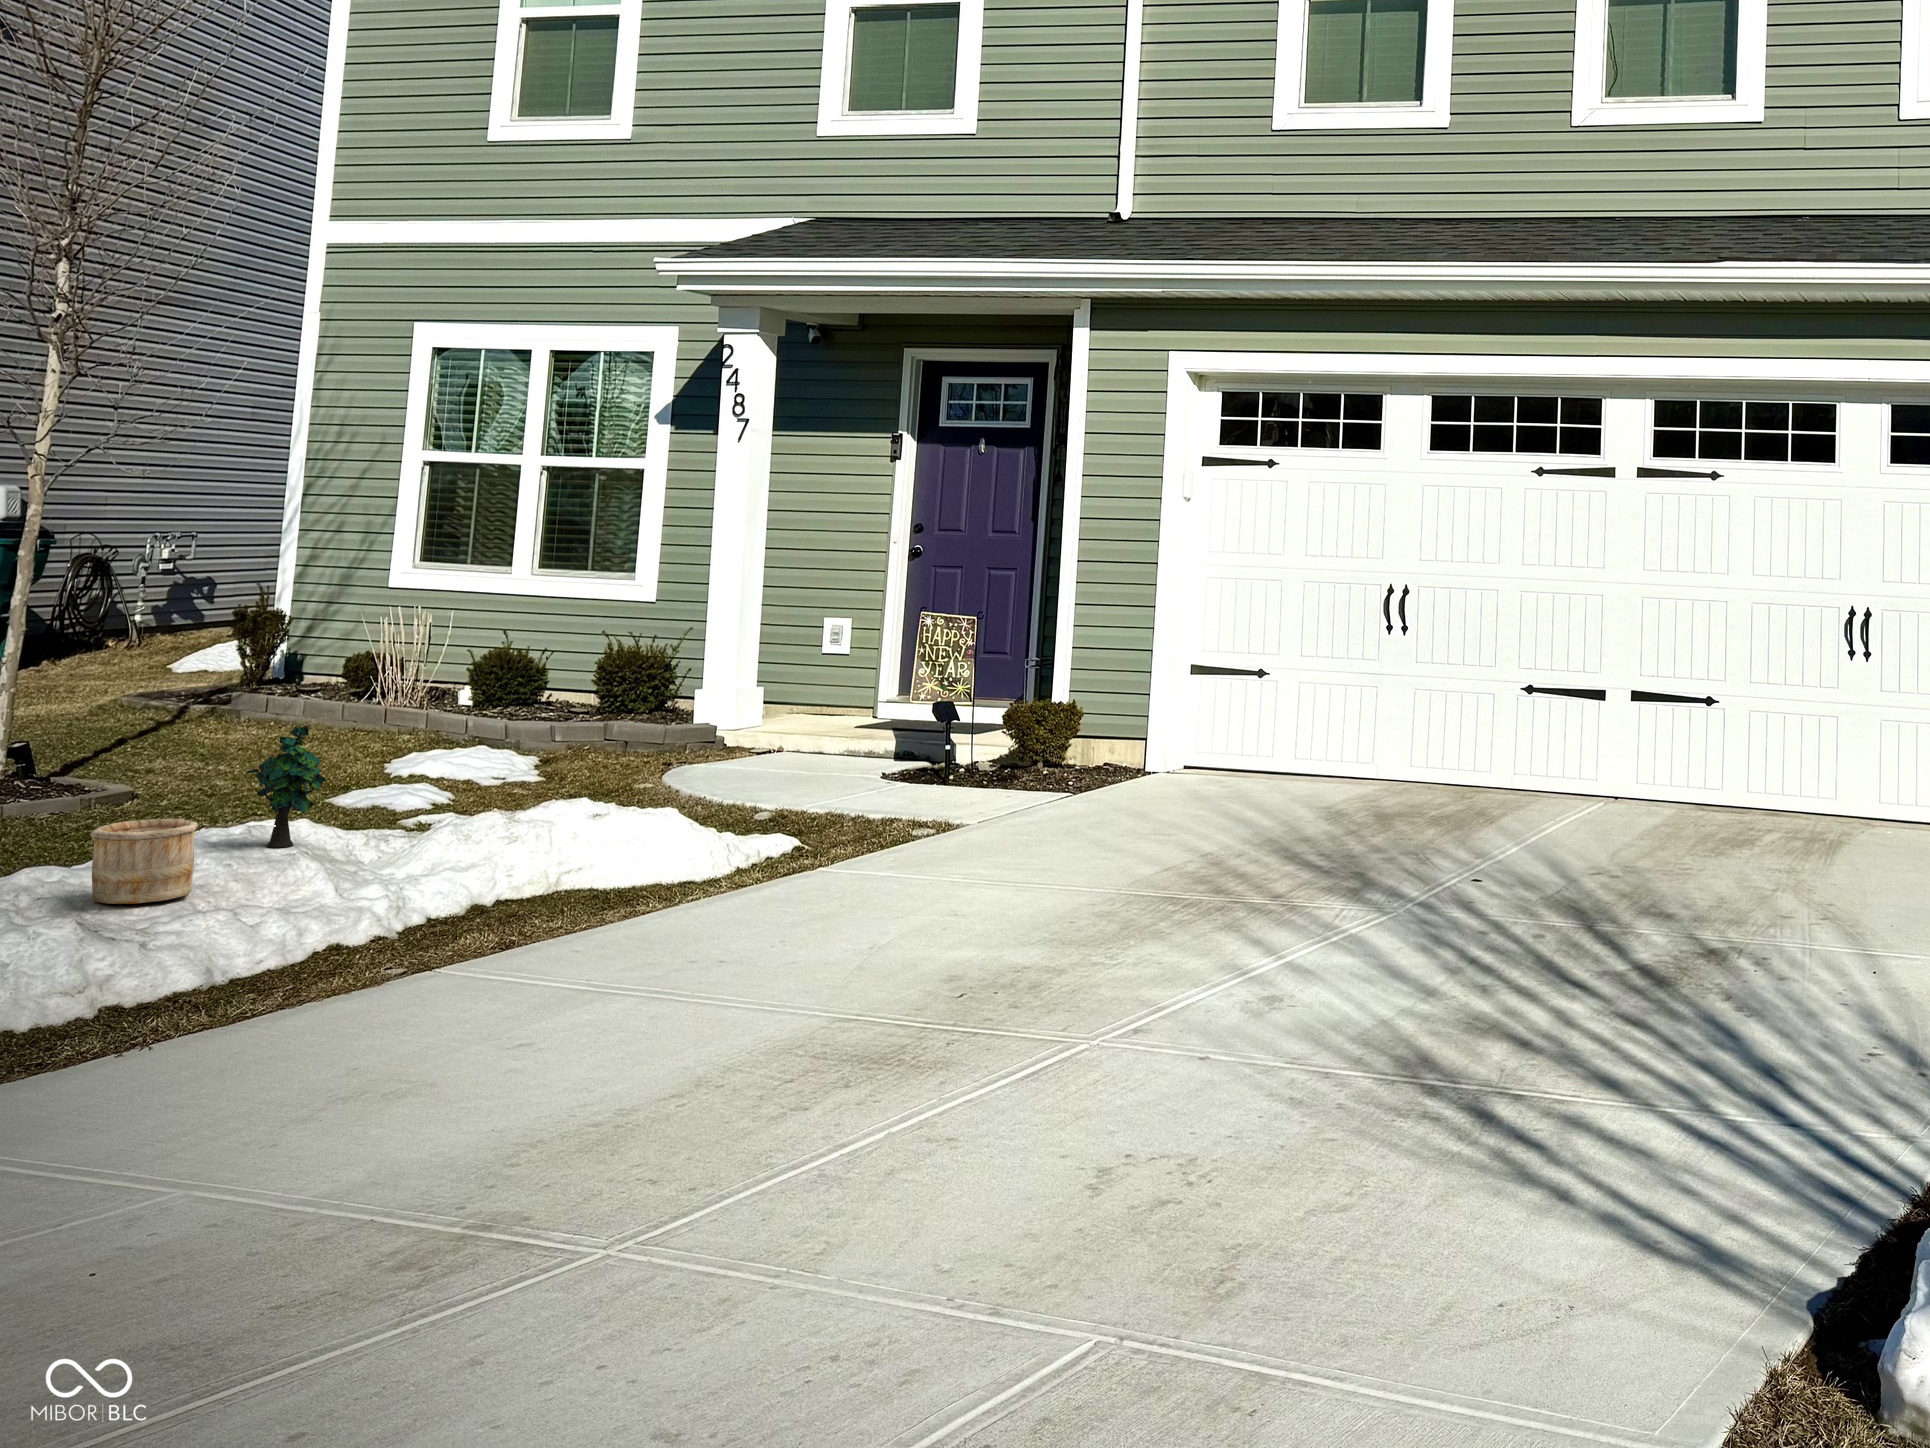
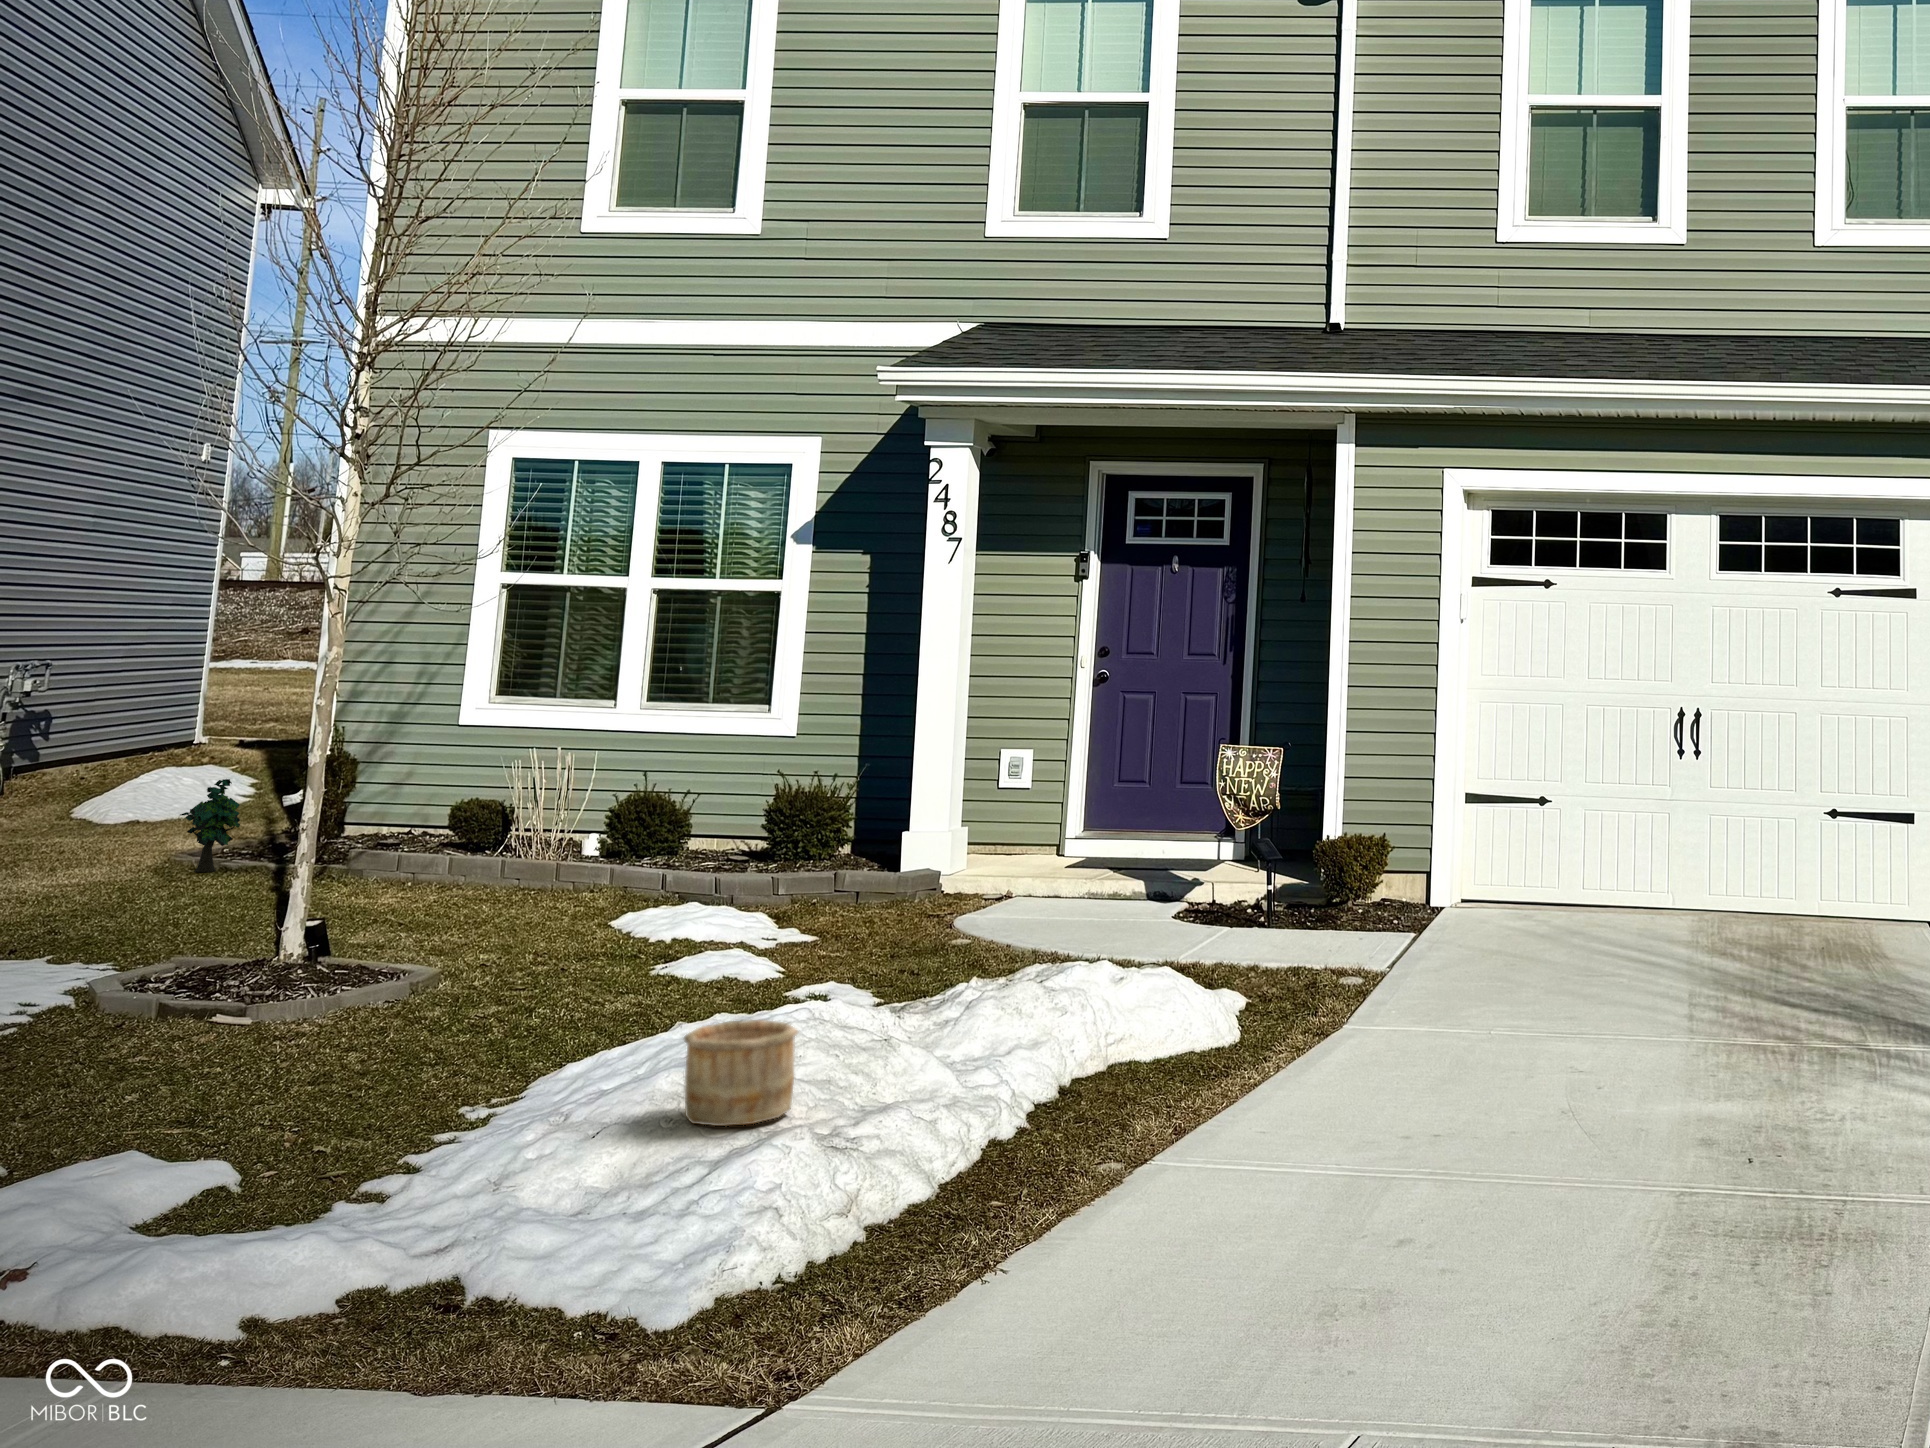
decorative plant: present [246,727,326,847] -> present [180,779,240,872]

